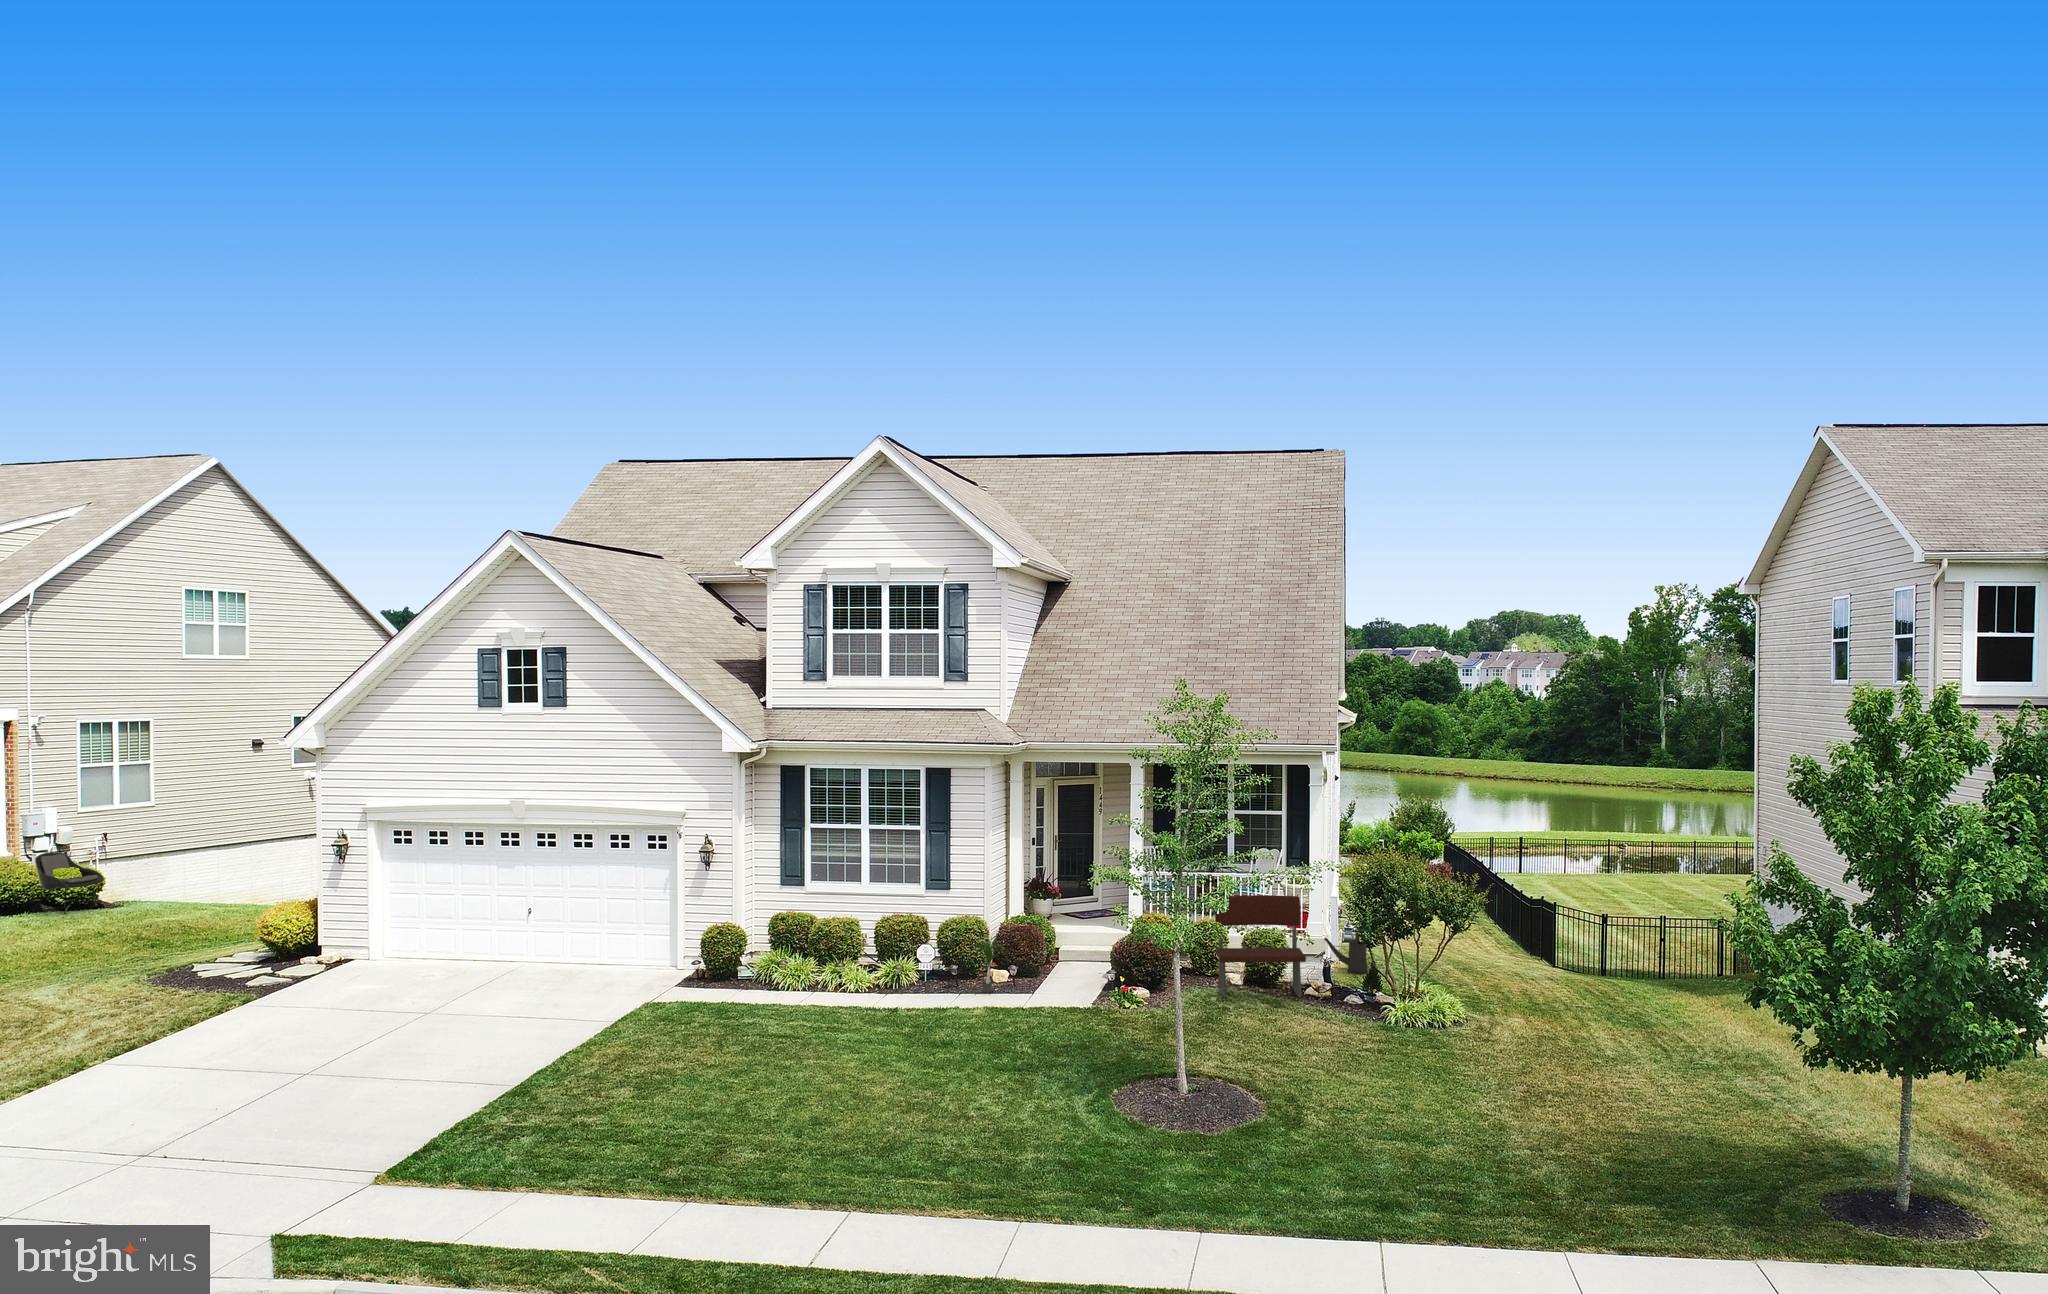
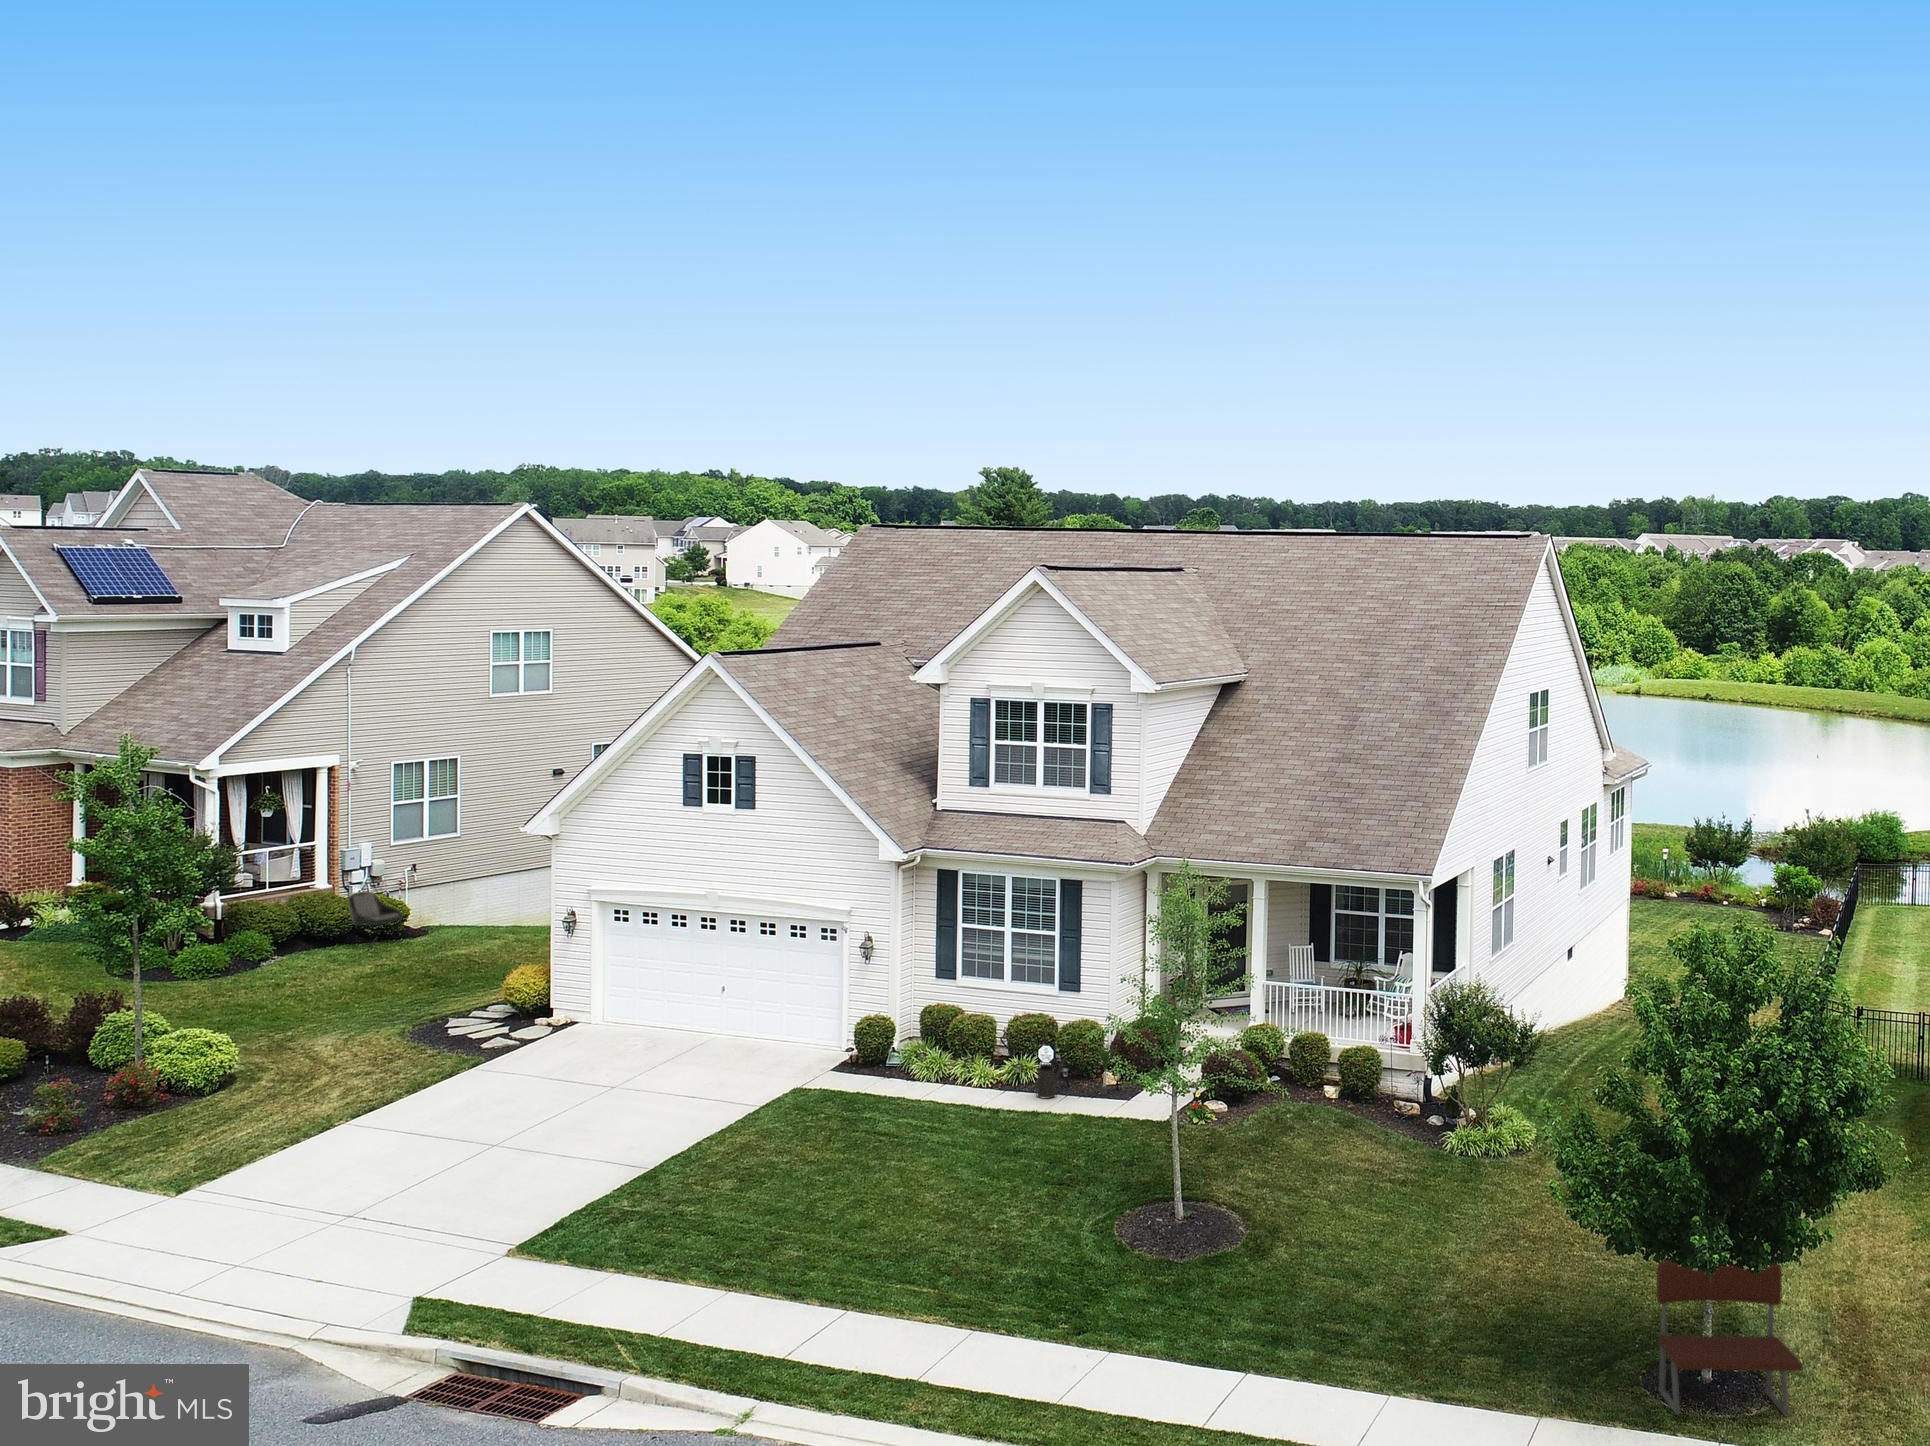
bench: present [1215,895,1306,998] -> present [1657,1260,1803,1417]
watering can: present [1324,932,1374,974] -> present [1036,1058,1065,1098]

